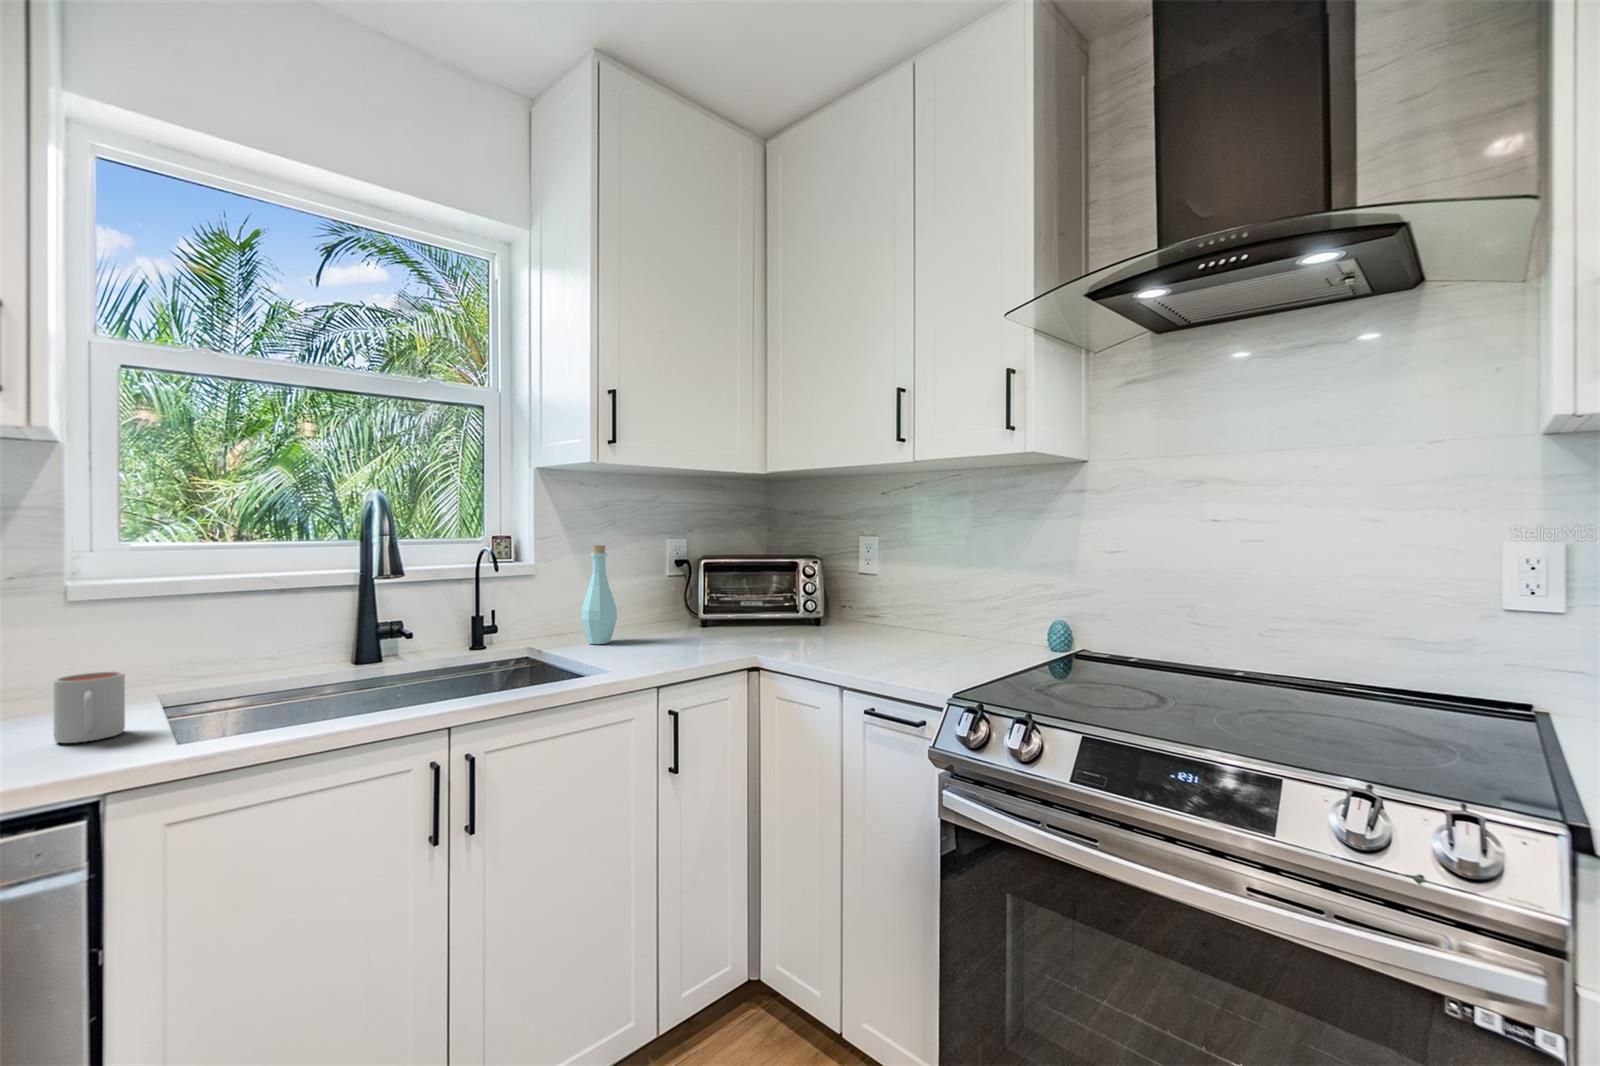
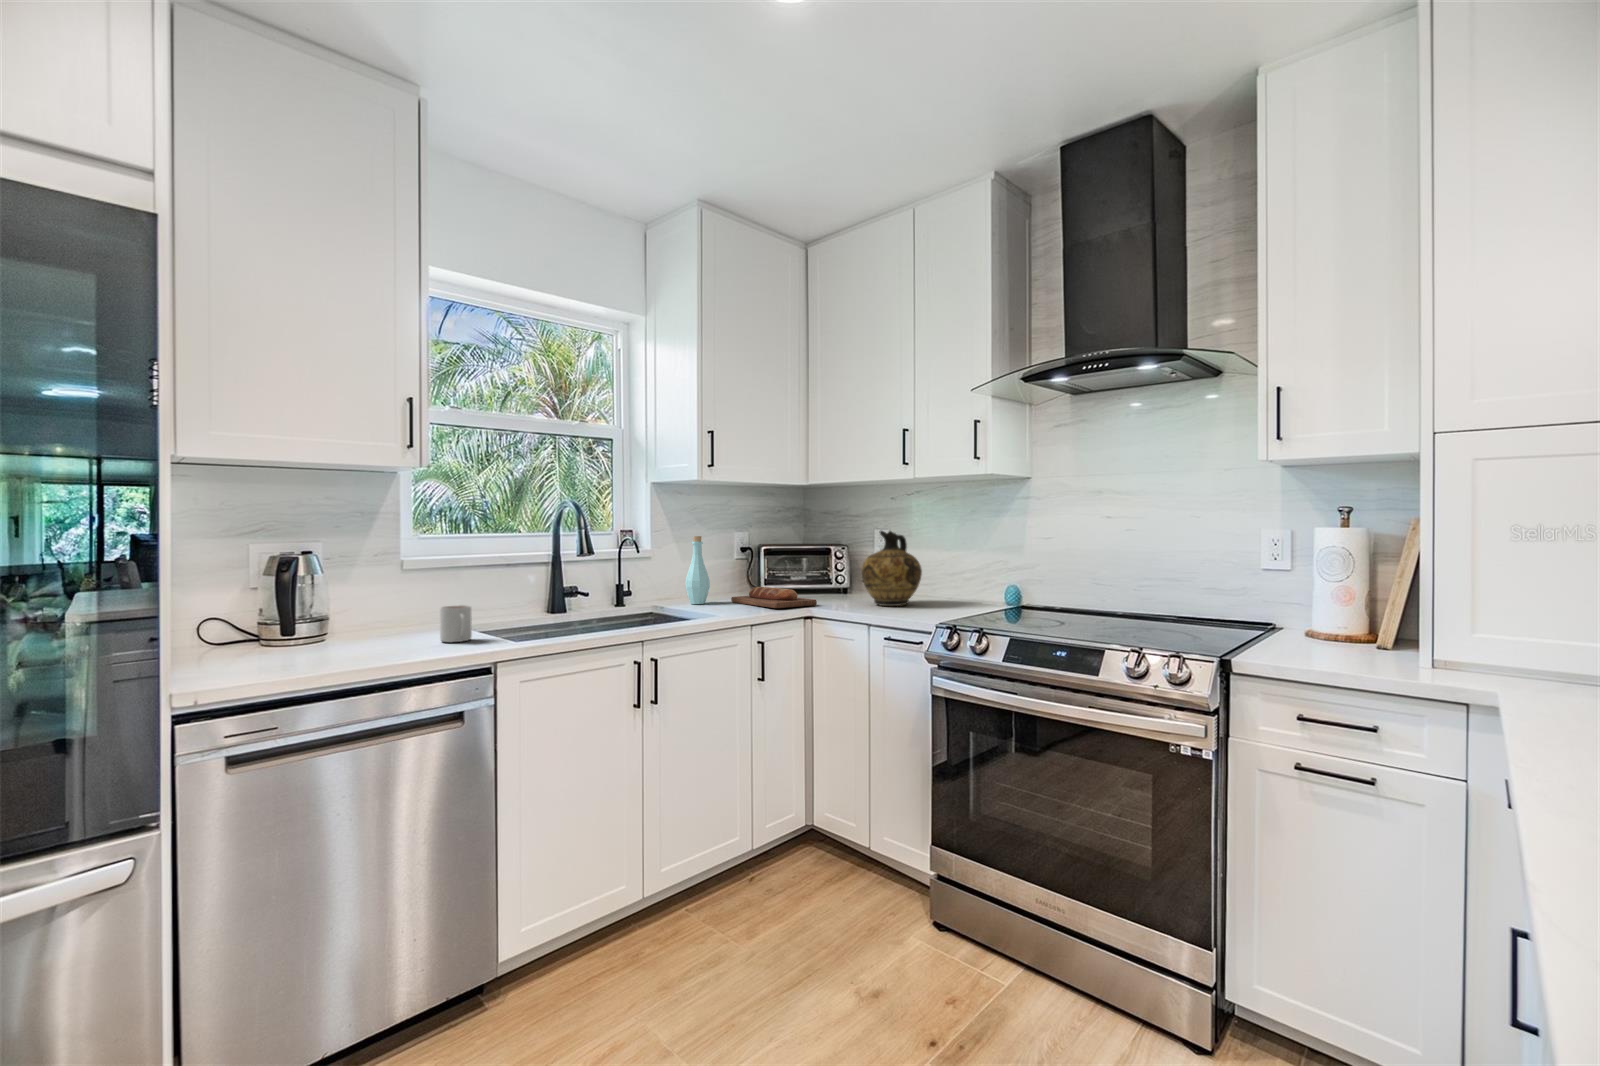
ceramic jug: none [835,539,924,651] -> present [861,531,922,606]
bread loaf: none [650,618,769,655] -> present [731,587,817,608]

